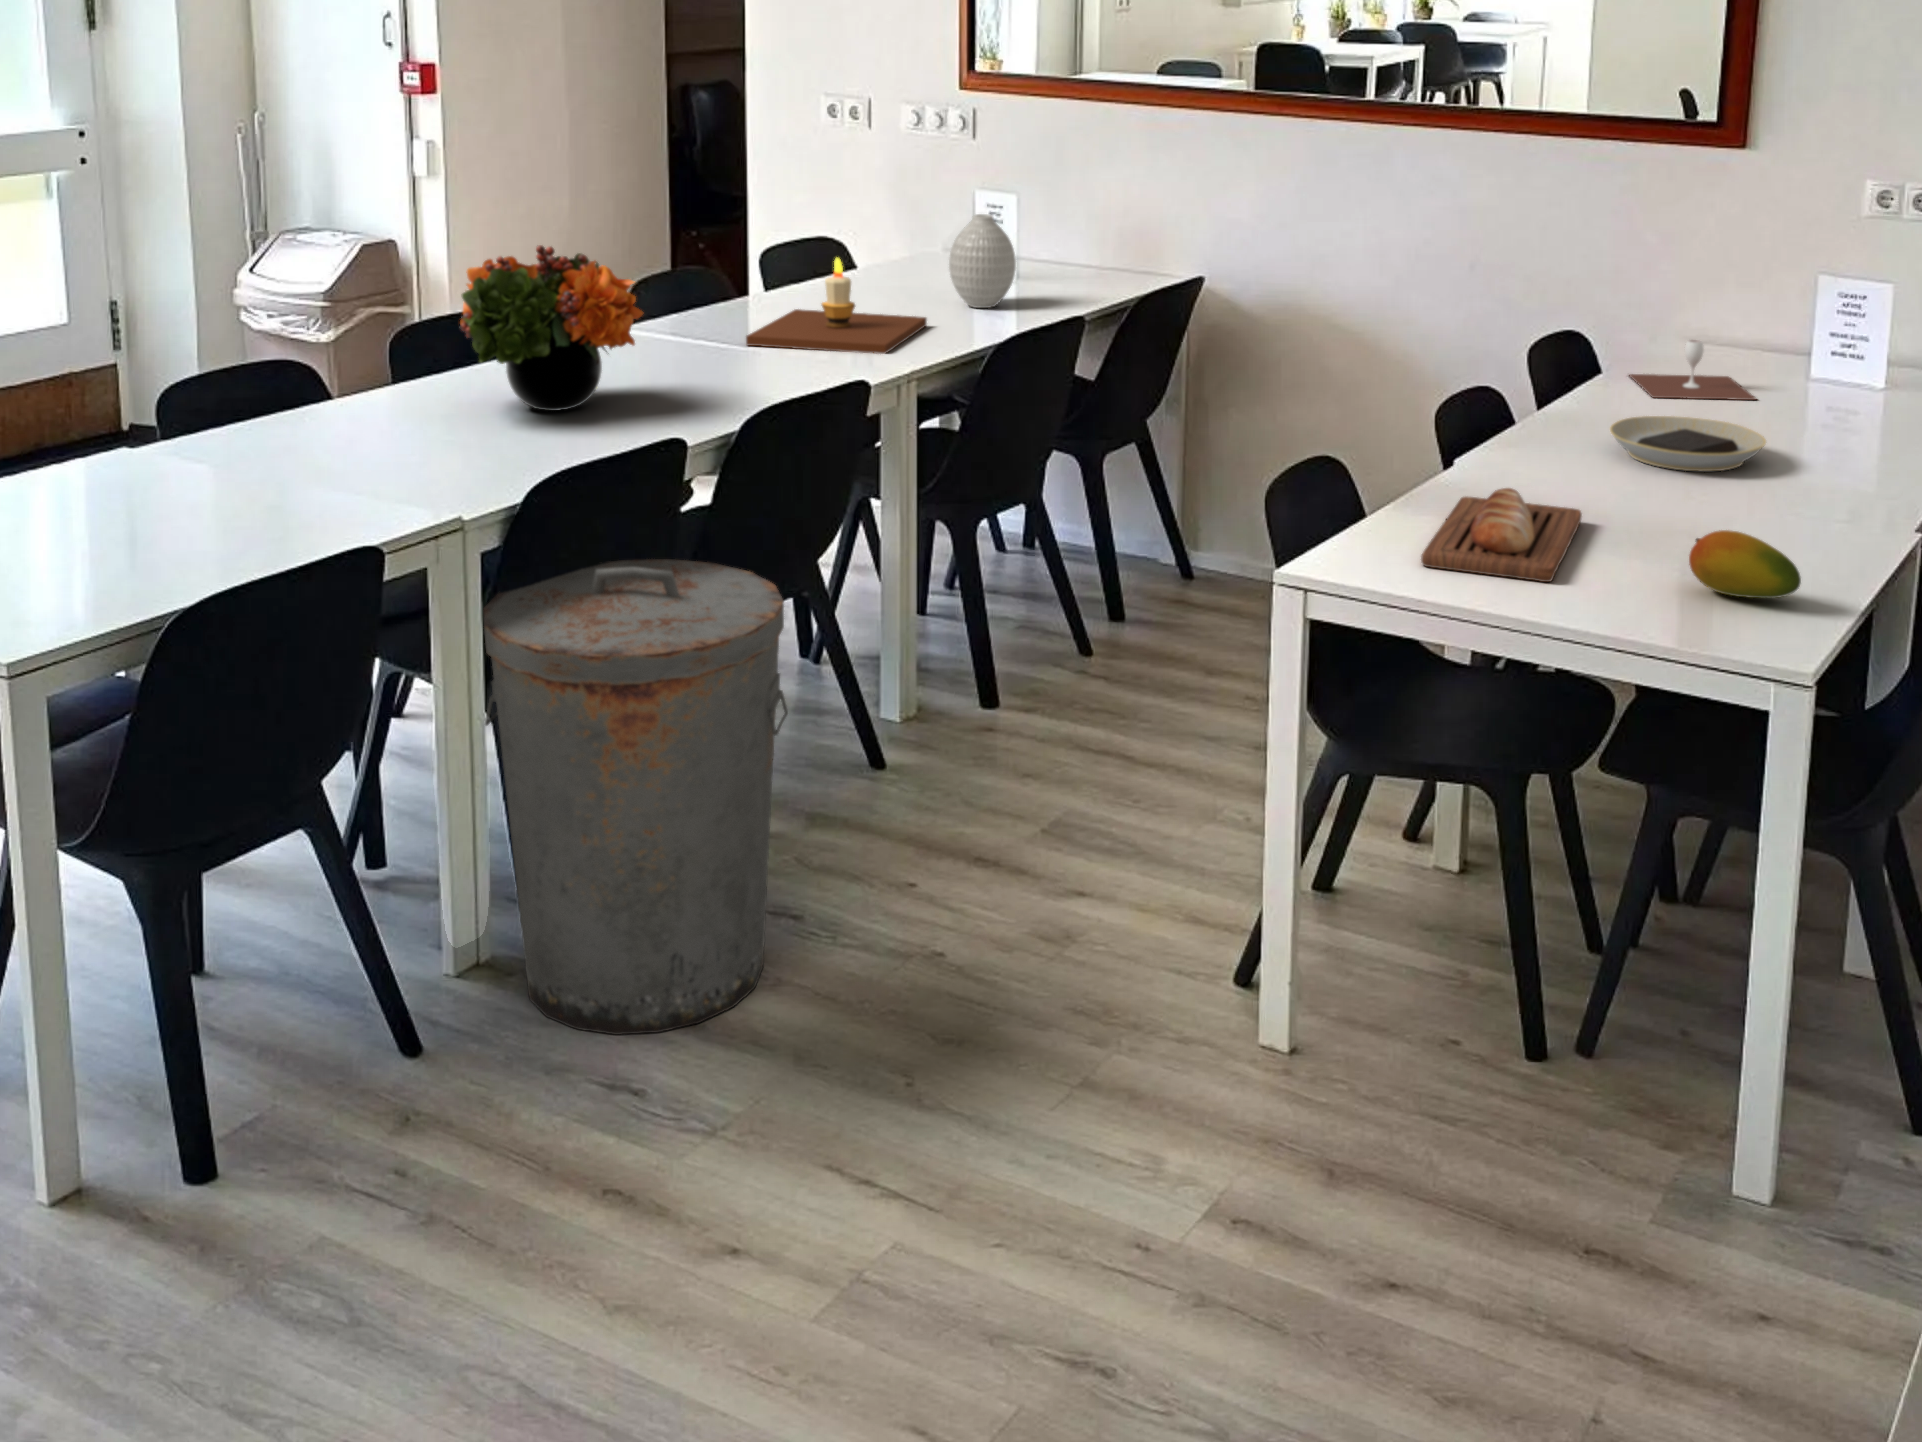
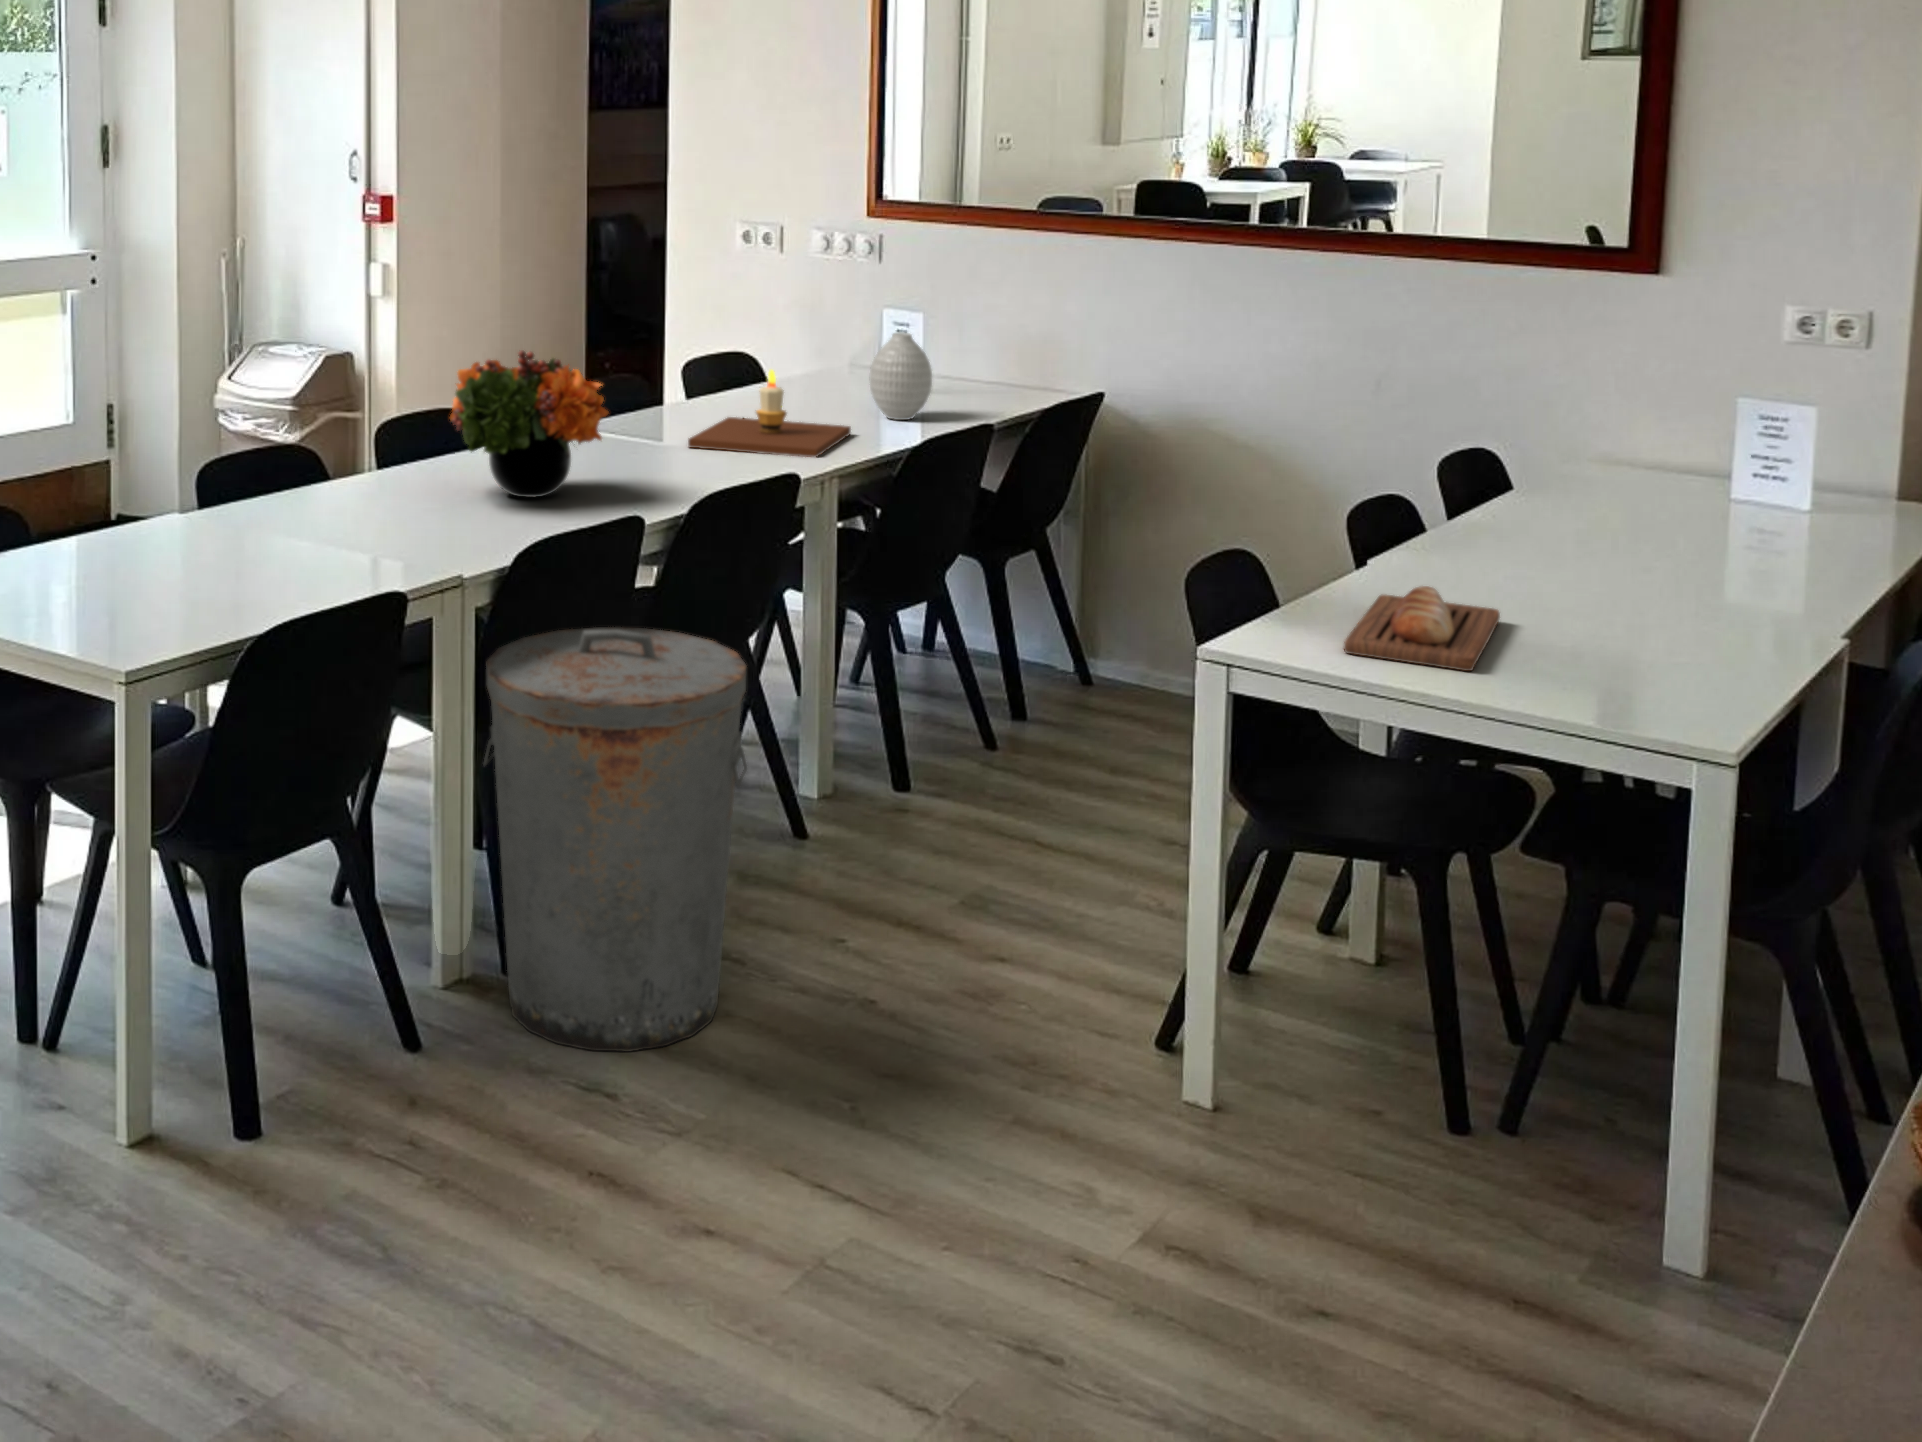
wine glass: present [1630,340,1756,400] -> none [1541,460,1678,520]
plate: present [1610,416,1766,472] -> none [1525,530,1687,582]
fruit: present [1689,530,1801,598] -> none [1609,627,1723,693]

